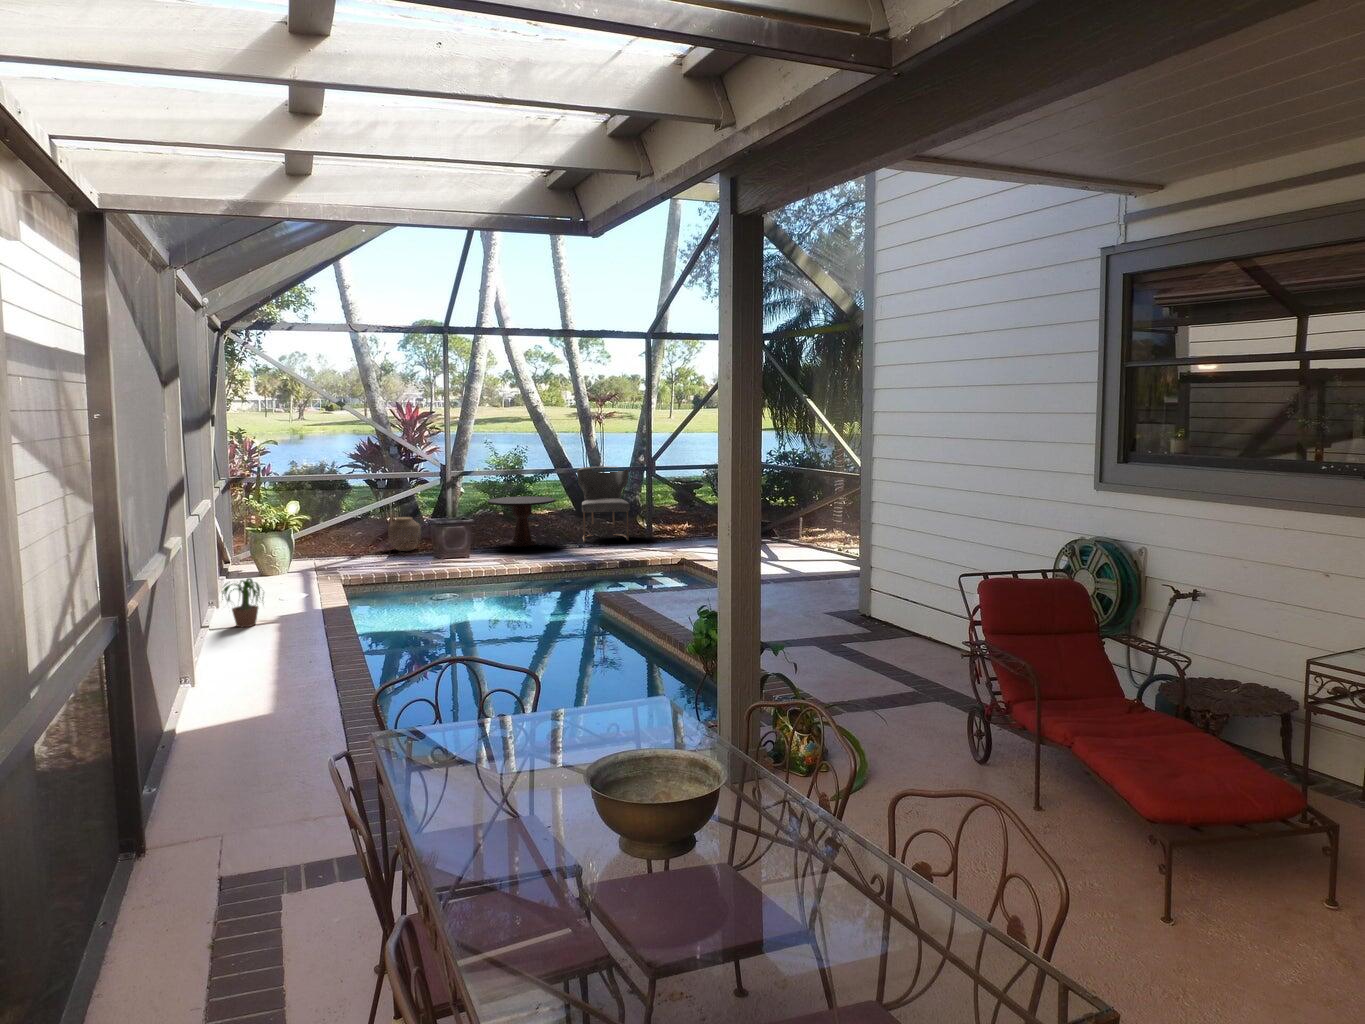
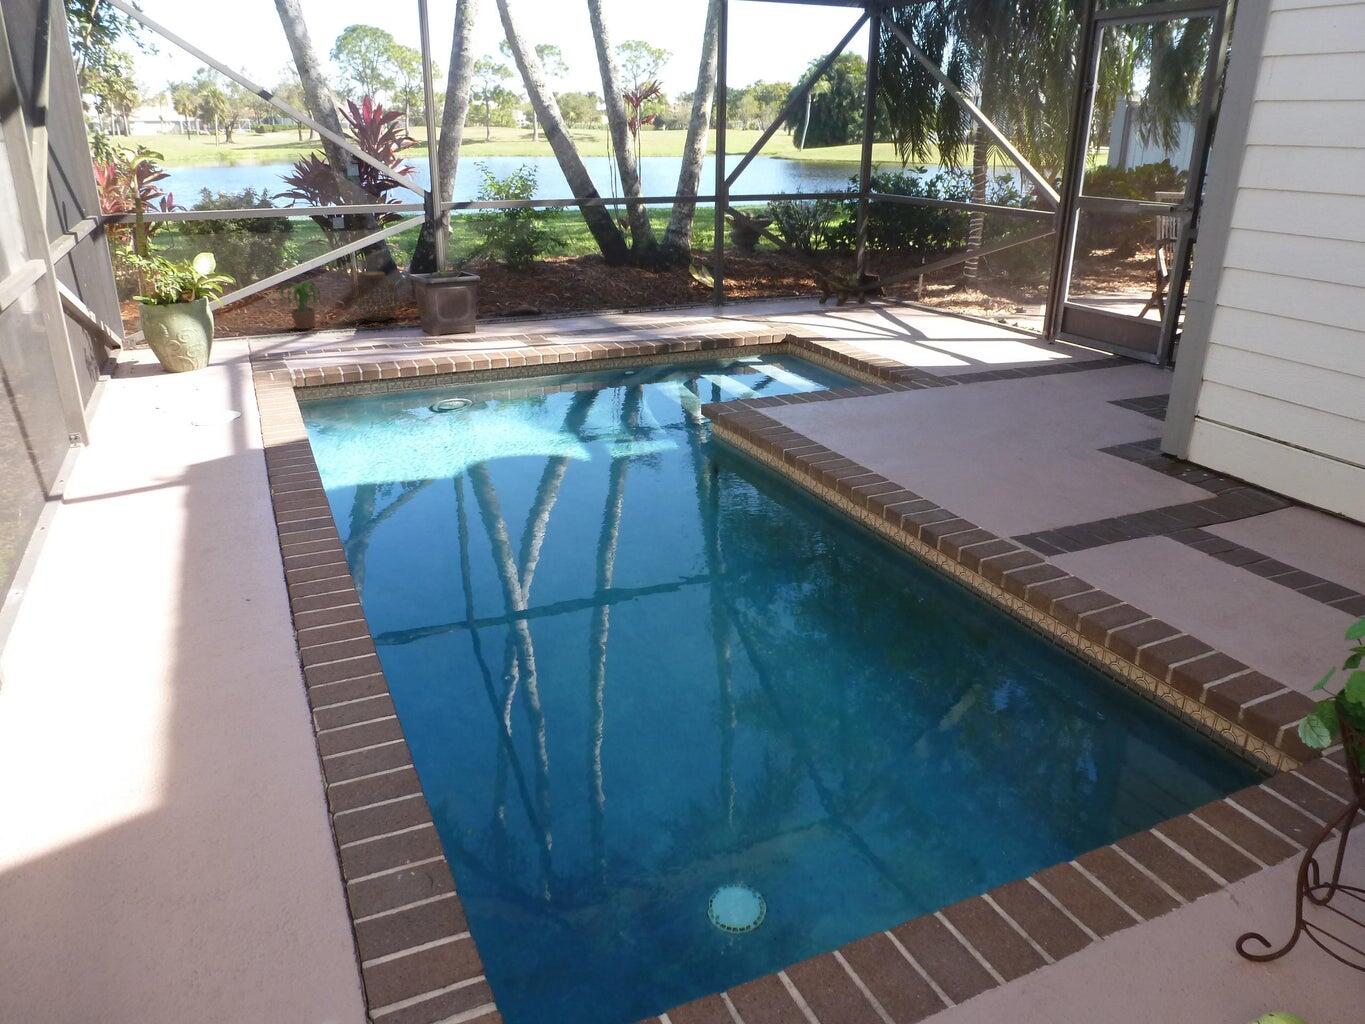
chair: present [577,467,630,542] -> none [612,196,689,305]
side table: present [488,496,555,547] -> none [490,240,586,314]
potted plant: present [222,578,263,627] -> present [280,281,320,329]

